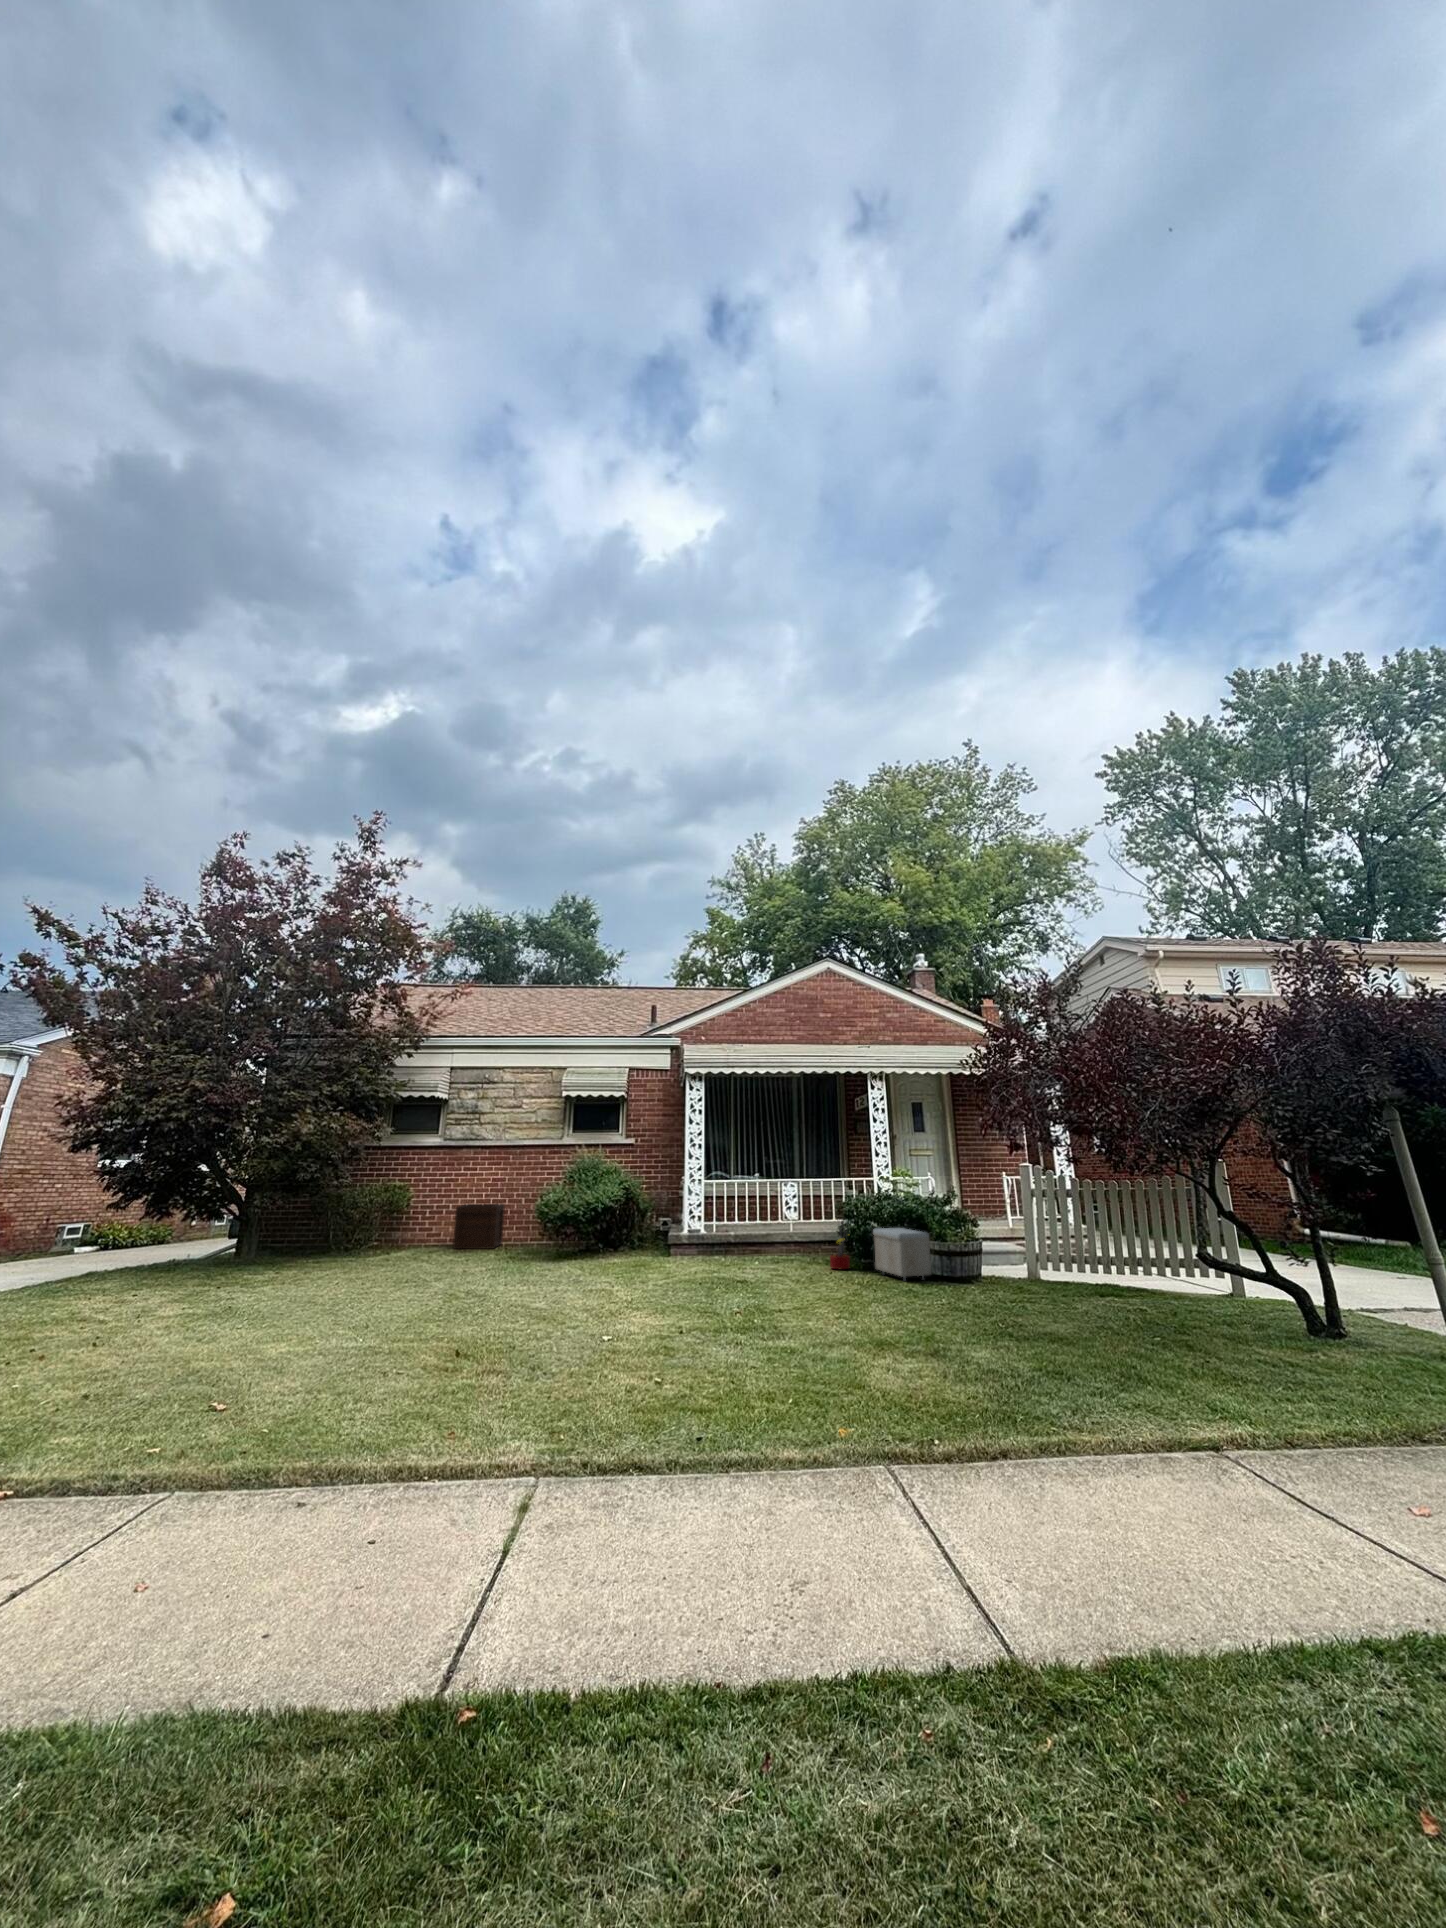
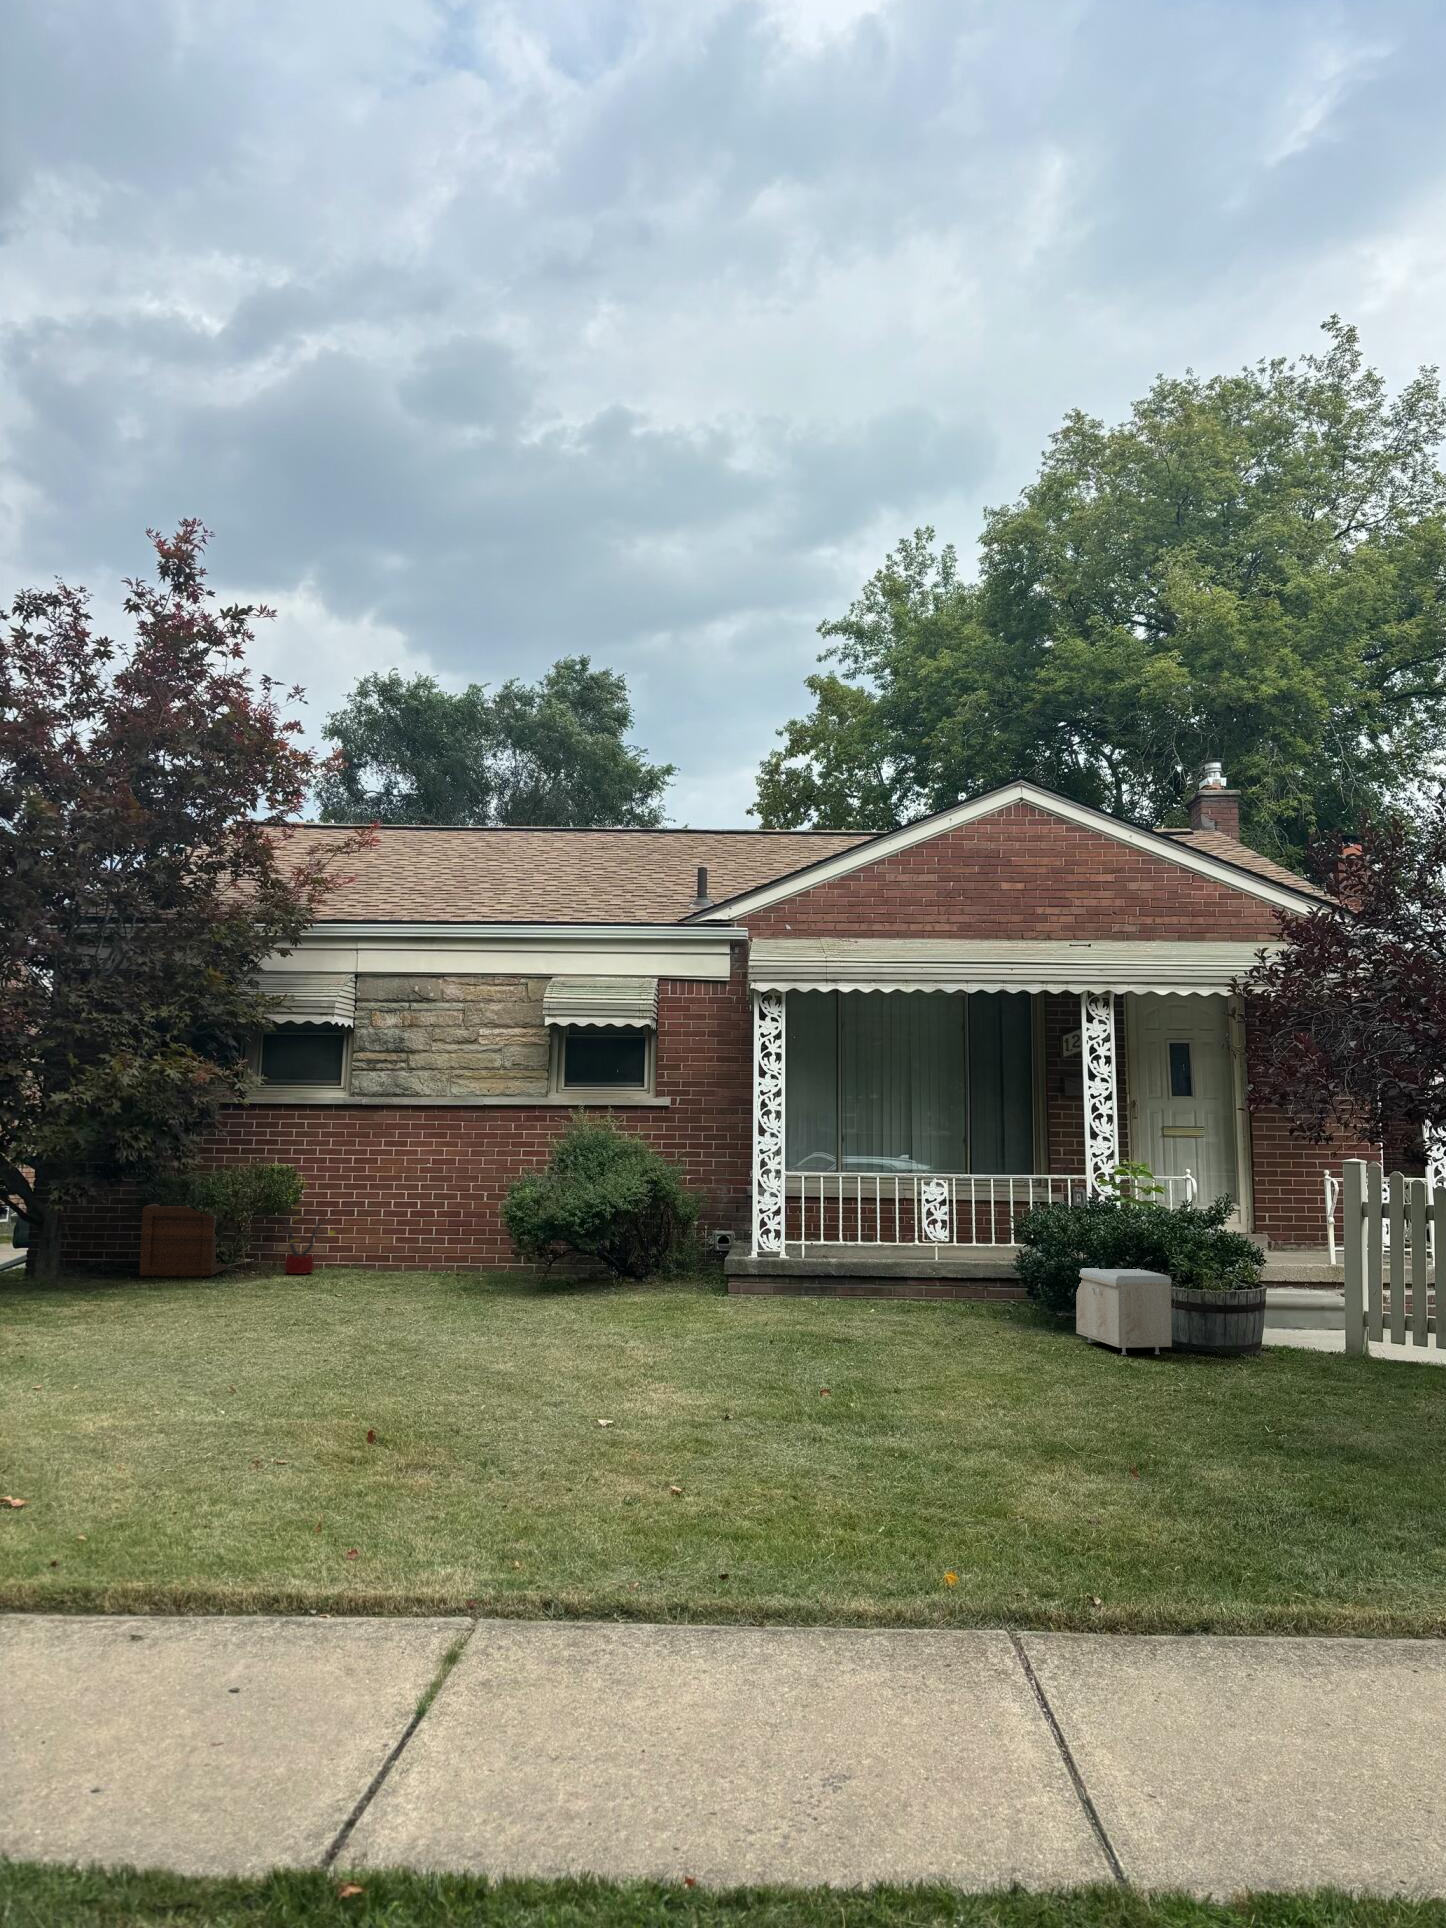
wooden crate: present [453,1204,504,1249] -> present [139,1204,227,1277]
decorative plant: present [830,1222,850,1269] -> present [285,1213,335,1274]

